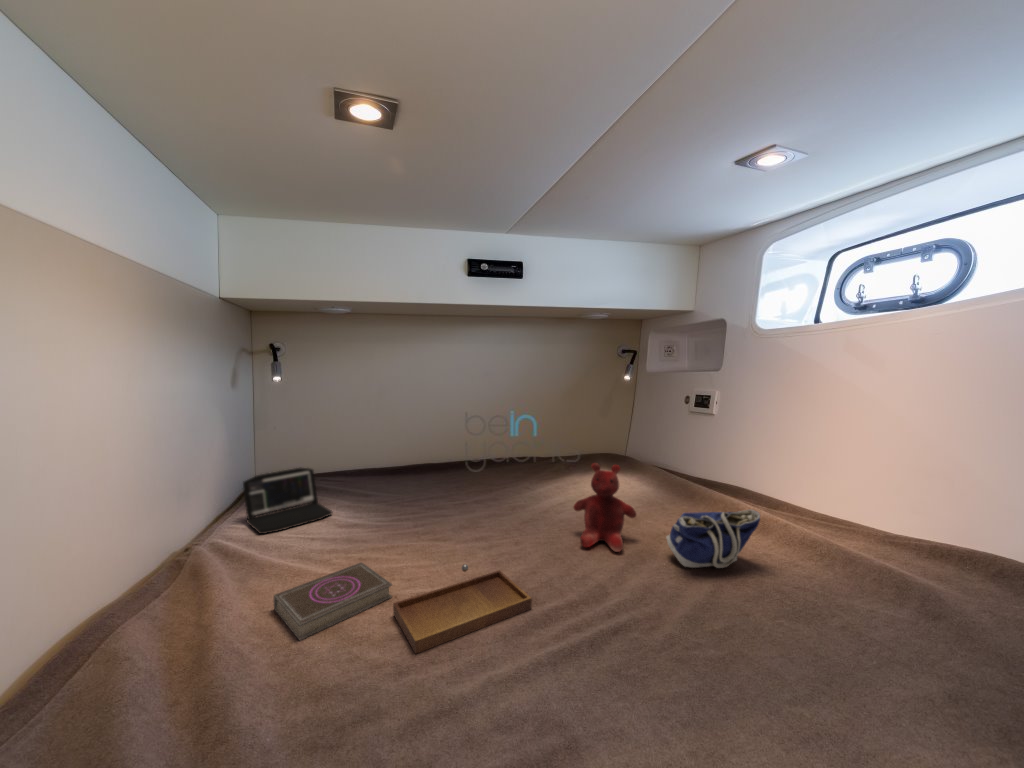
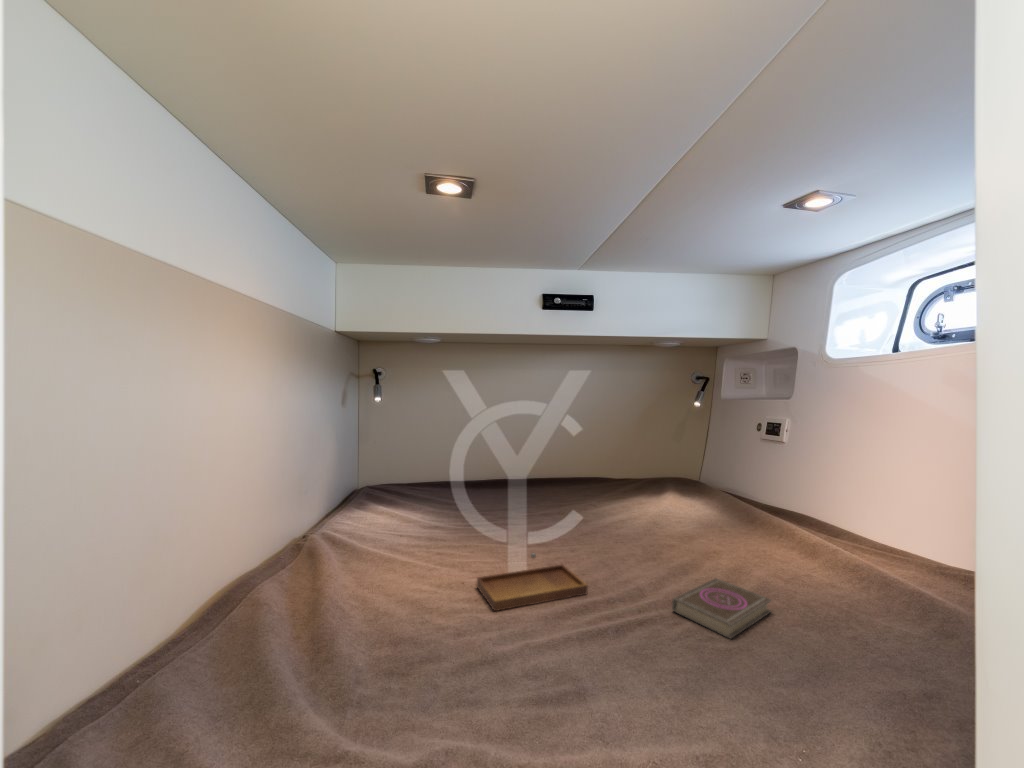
teddy bear: present [574,463,636,552] -> none [633,481,693,562]
laptop: present [243,468,332,534] -> none [353,475,422,526]
tote bag: present [666,510,760,568] -> none [718,528,809,582]
book: present [274,562,392,640] -> present [672,578,771,638]

